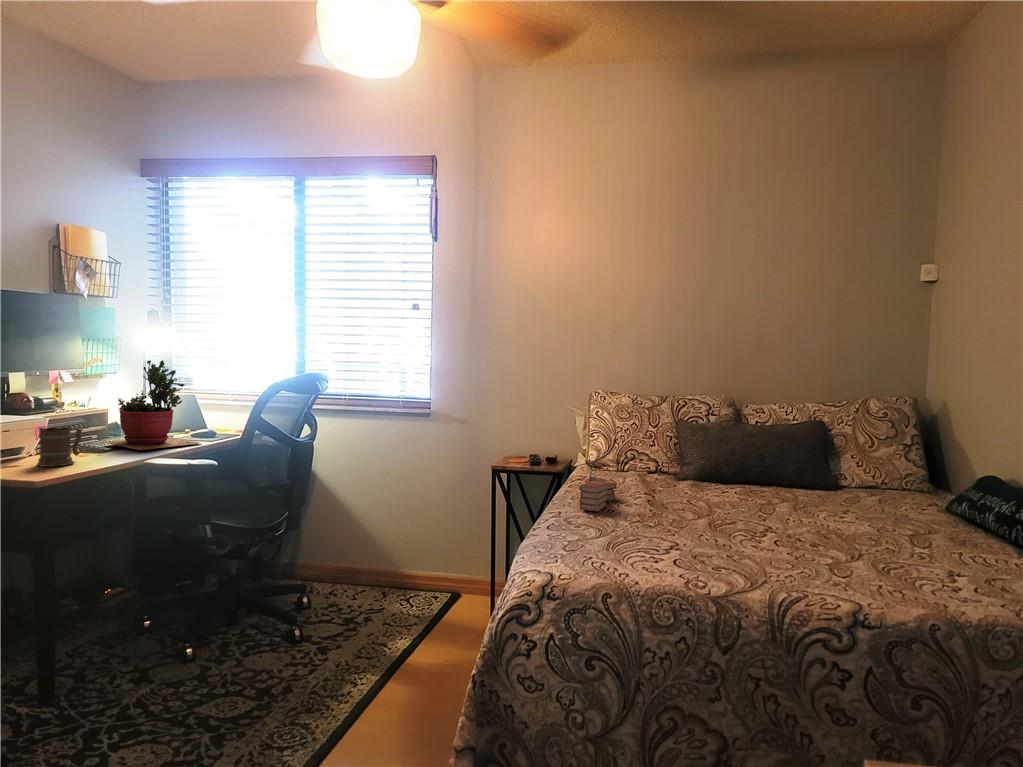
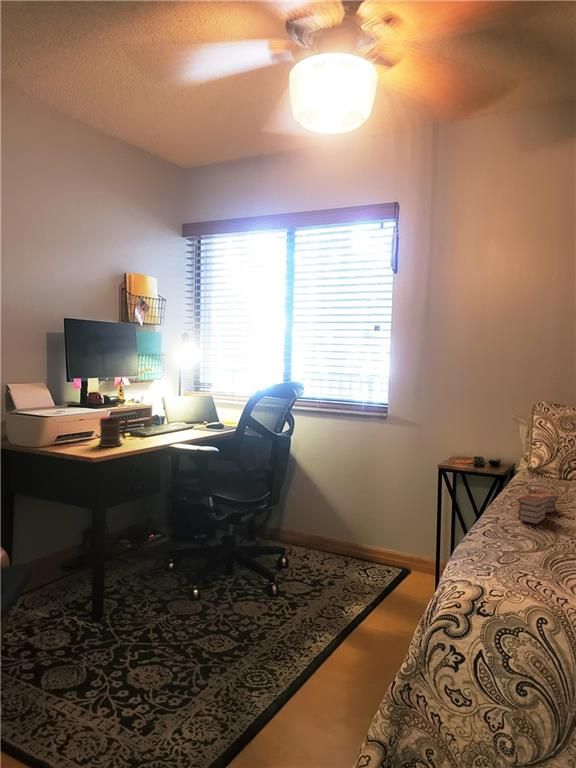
succulent plant: present [104,360,201,450] -> none [144,369,213,437]

